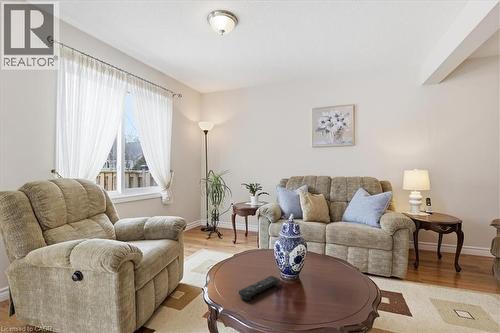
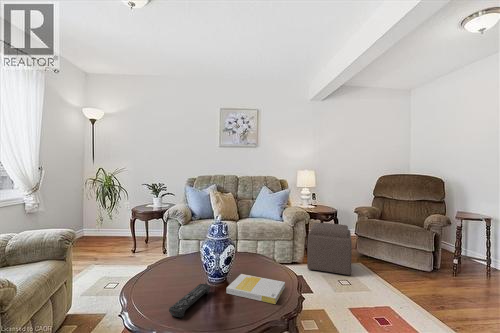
ottoman: none [409,233,475,303] -> present [307,223,352,275]
book: none [294,274,357,309] -> present [226,274,285,304]

